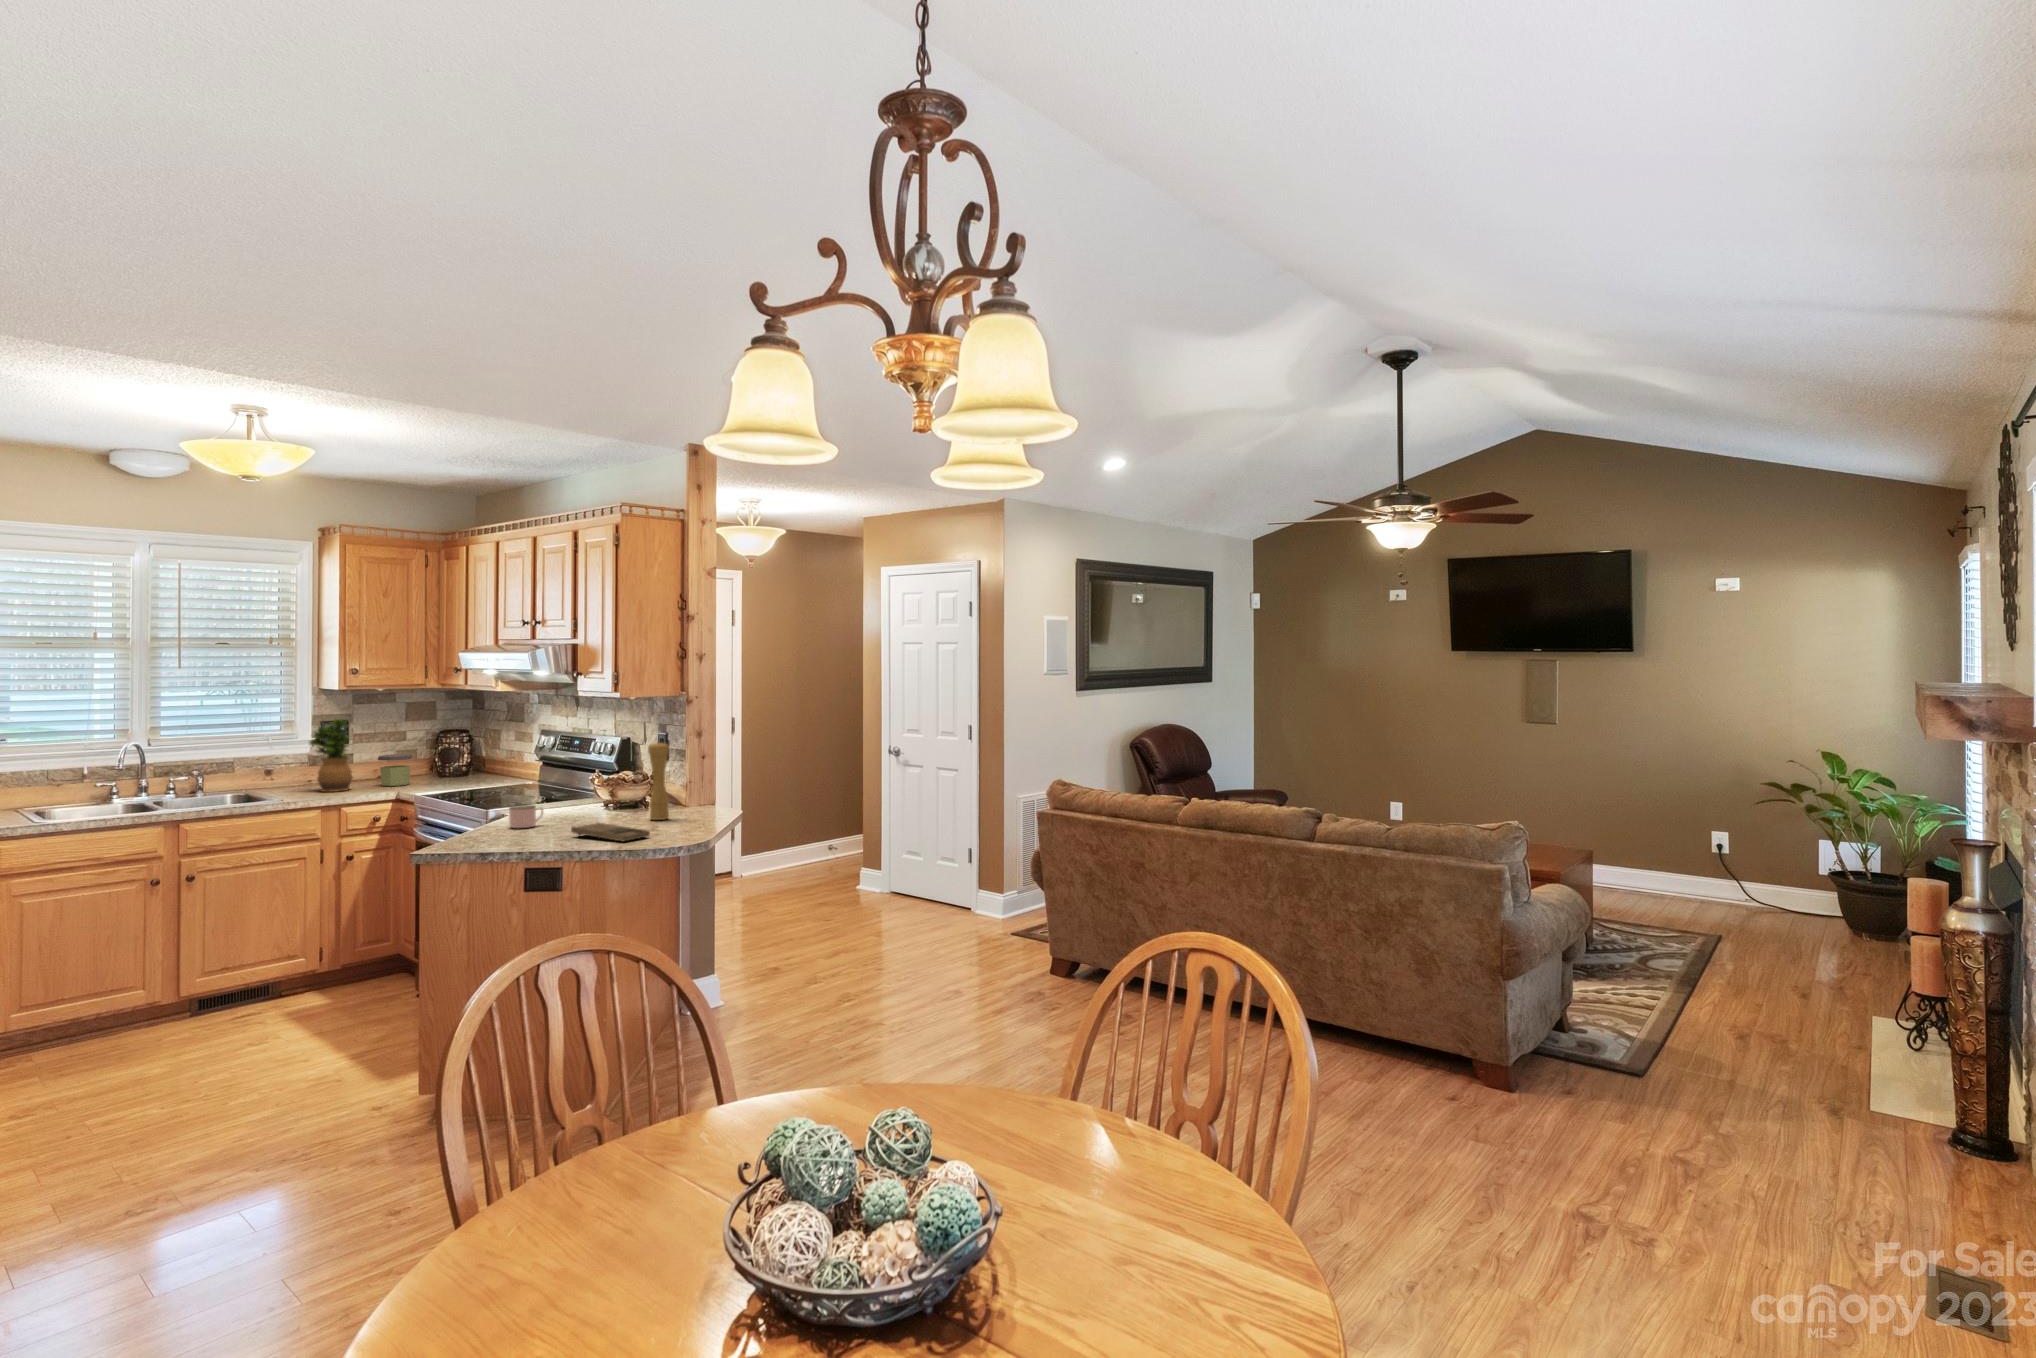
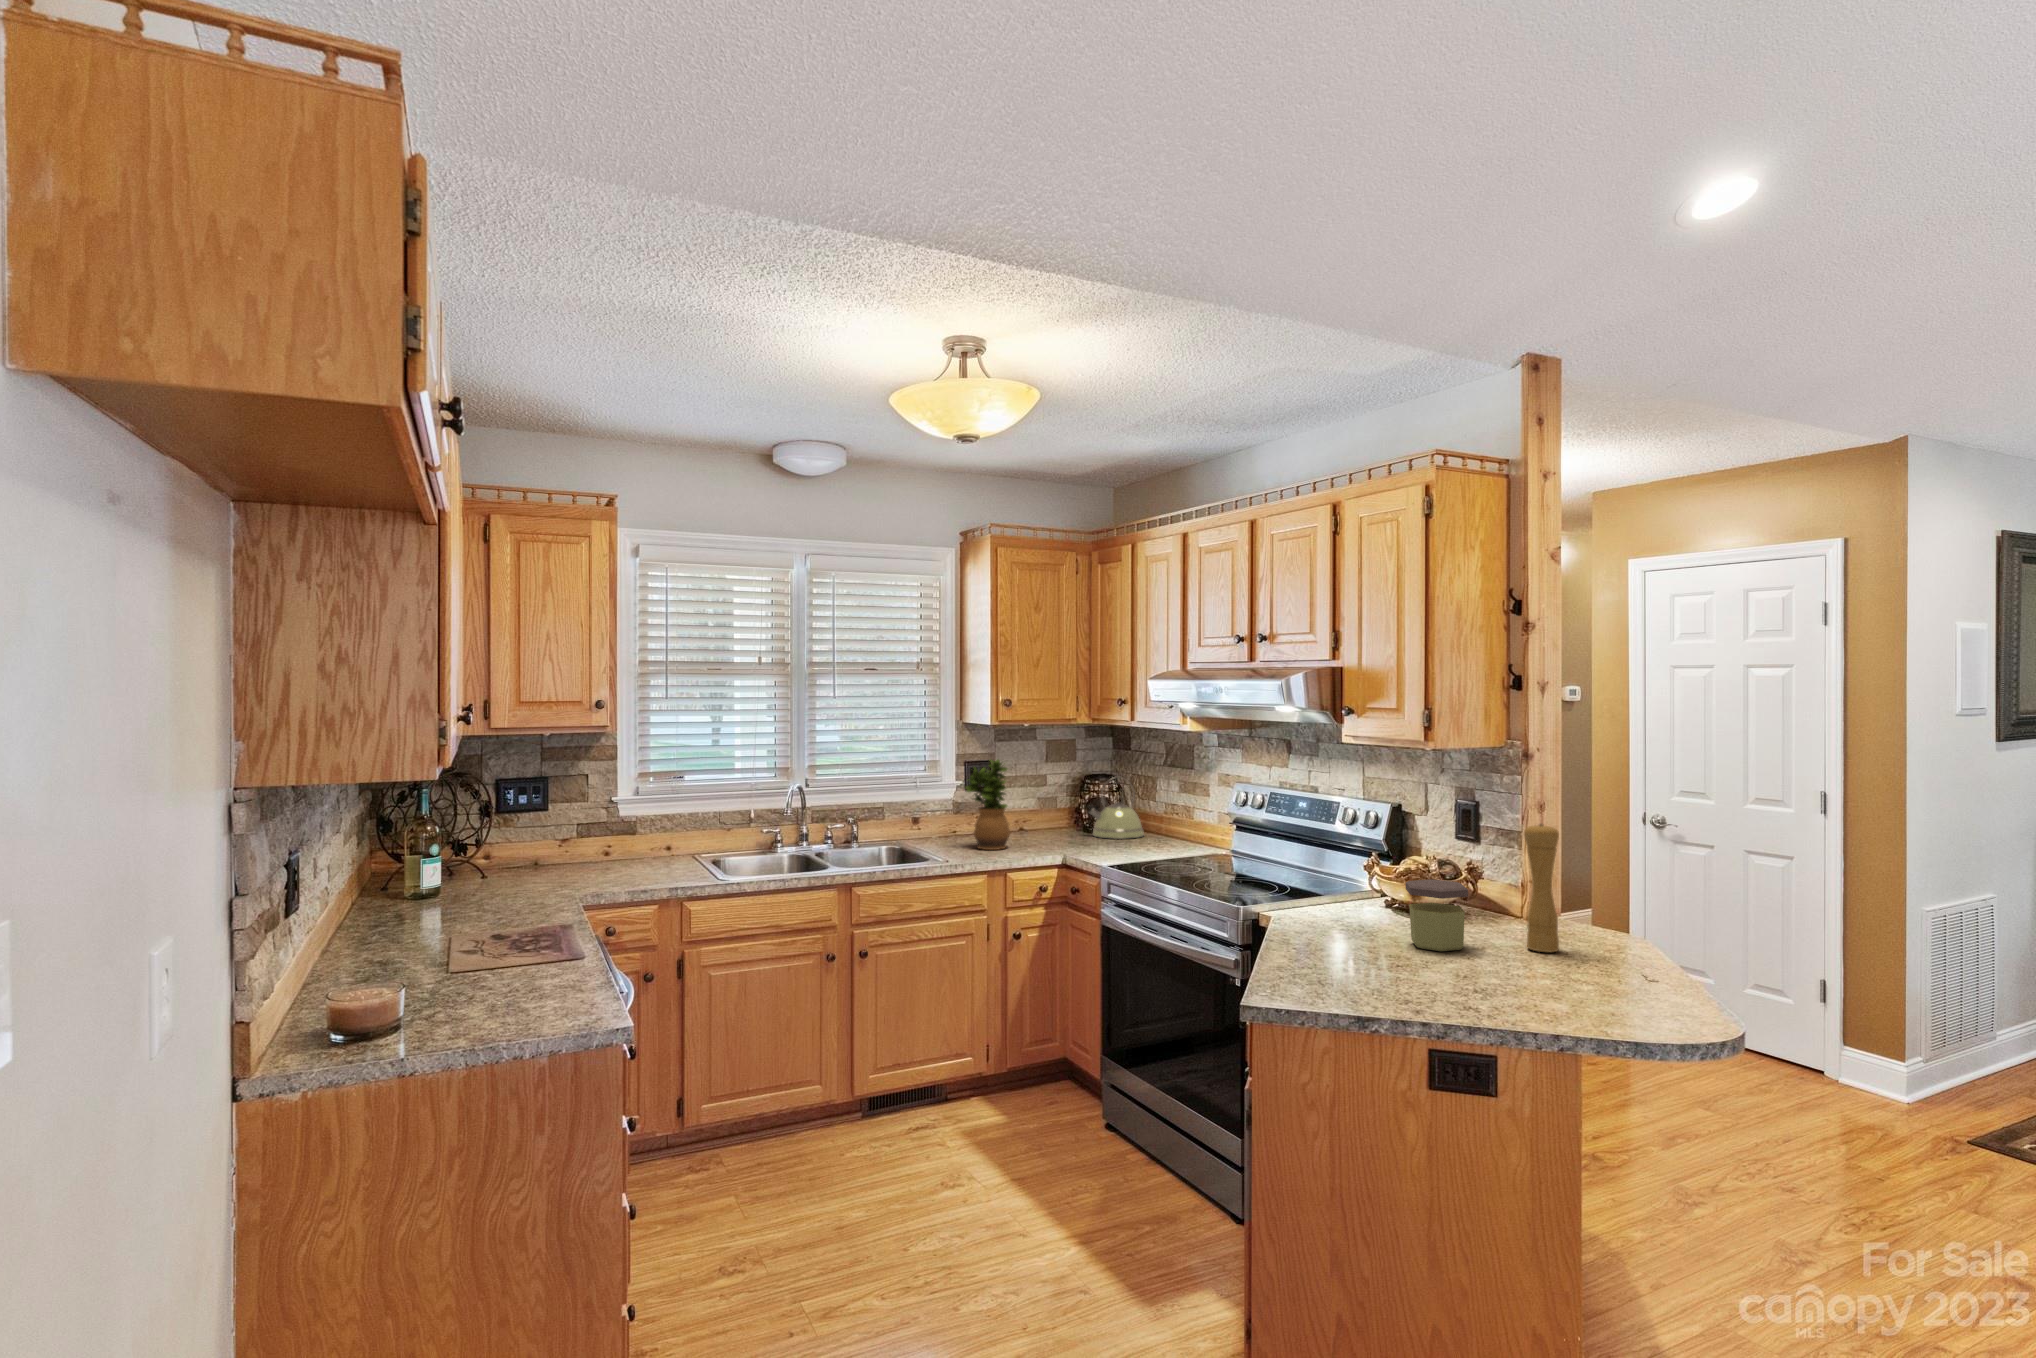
kettle: none [435,731,488,780] -> present [1088,784,1144,839]
jar: present [378,754,412,786] -> present [1406,879,1468,951]
mug: present [509,805,543,828] -> none [1318,913,1364,952]
tray: present [571,823,650,842] -> none [1463,961,1619,1014]

